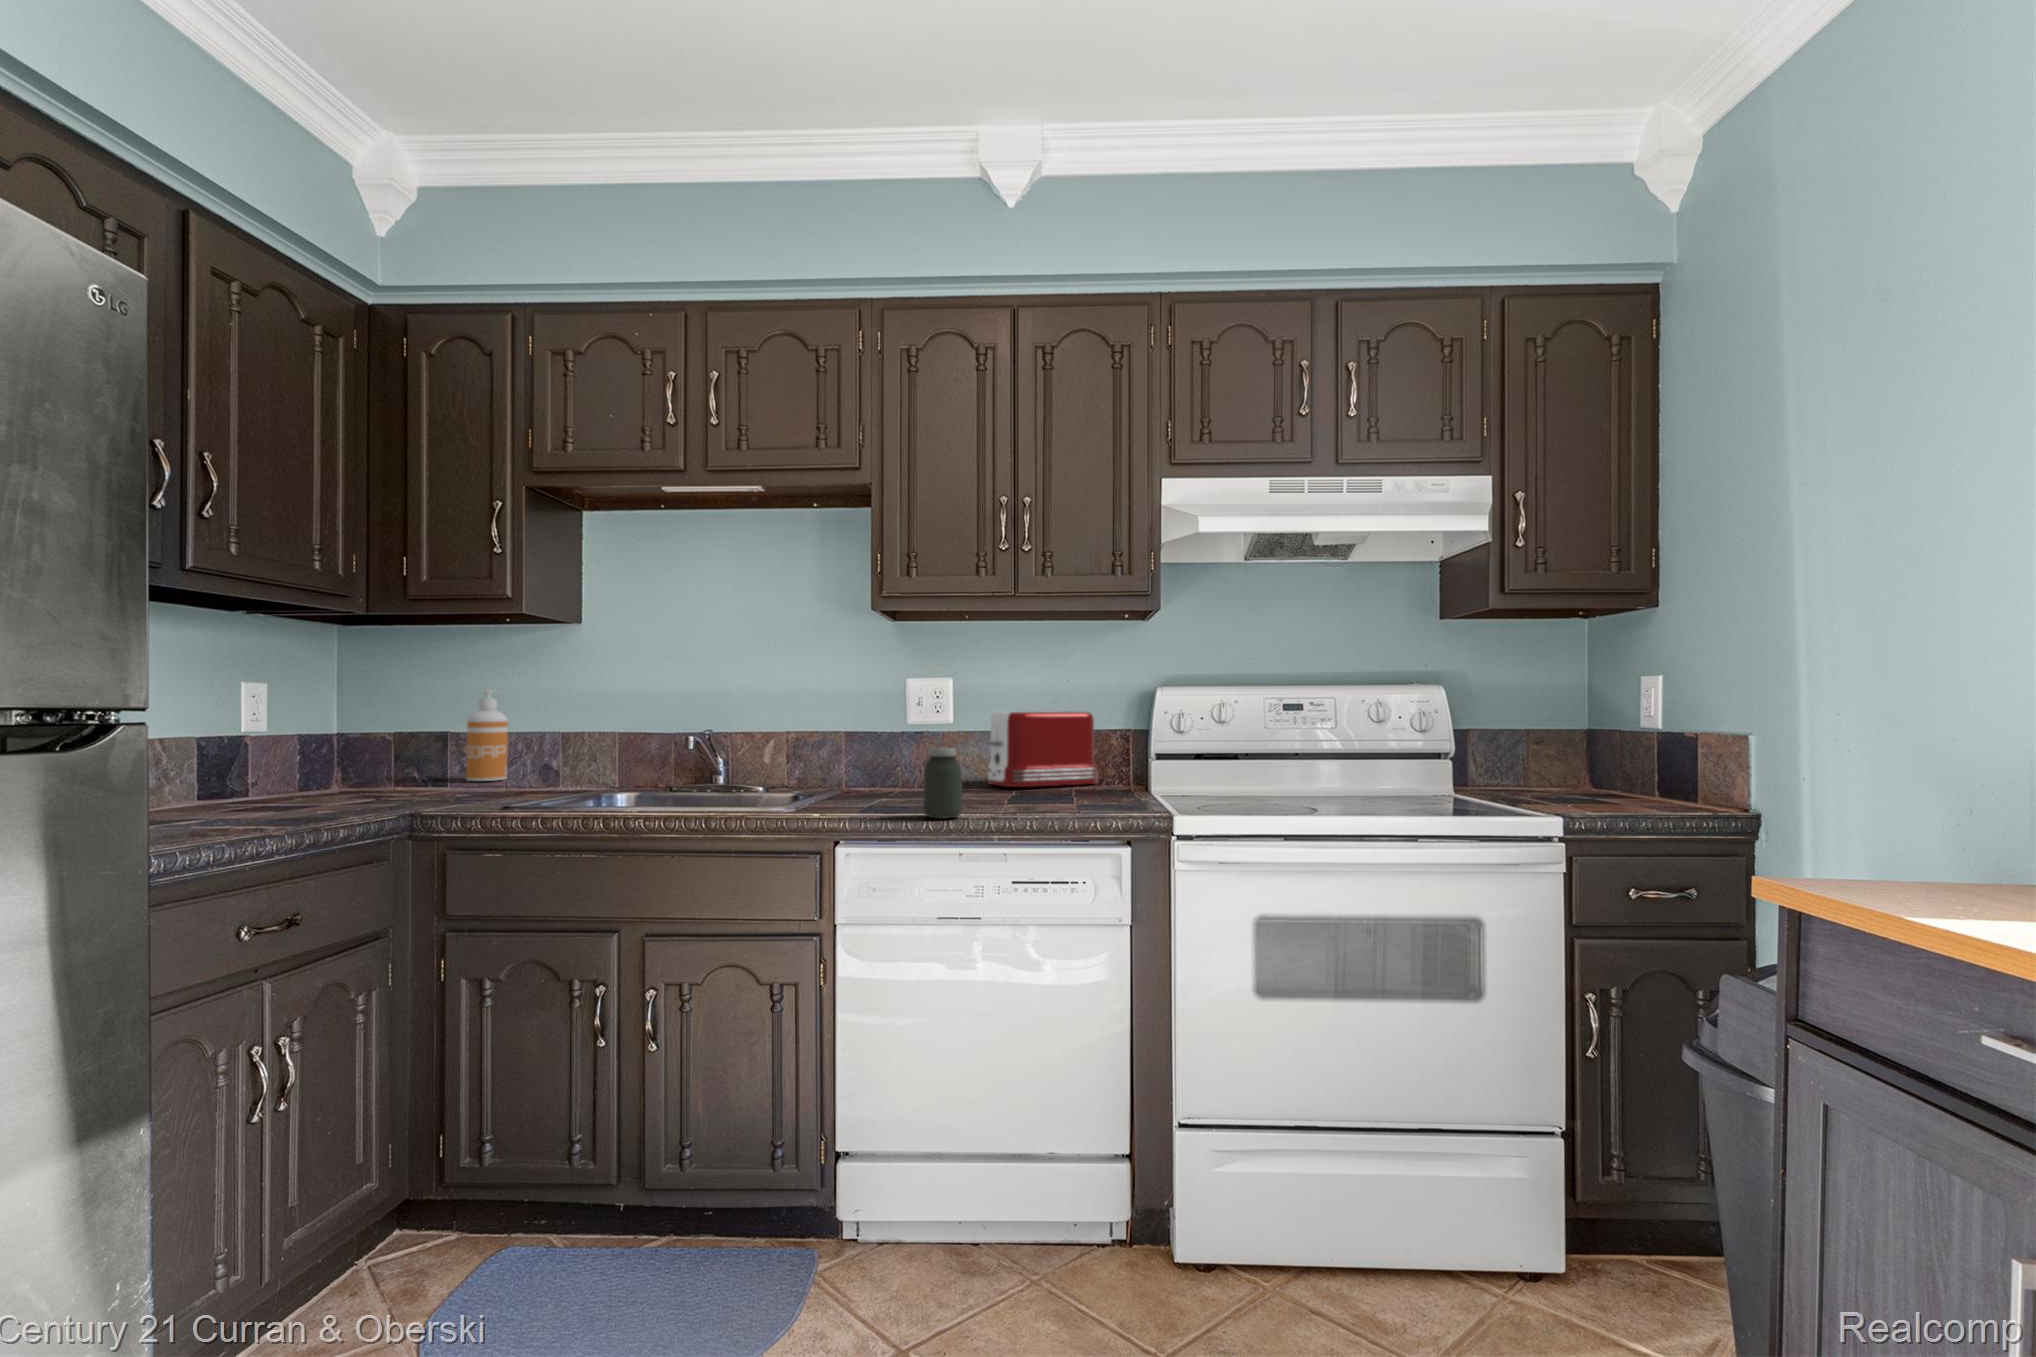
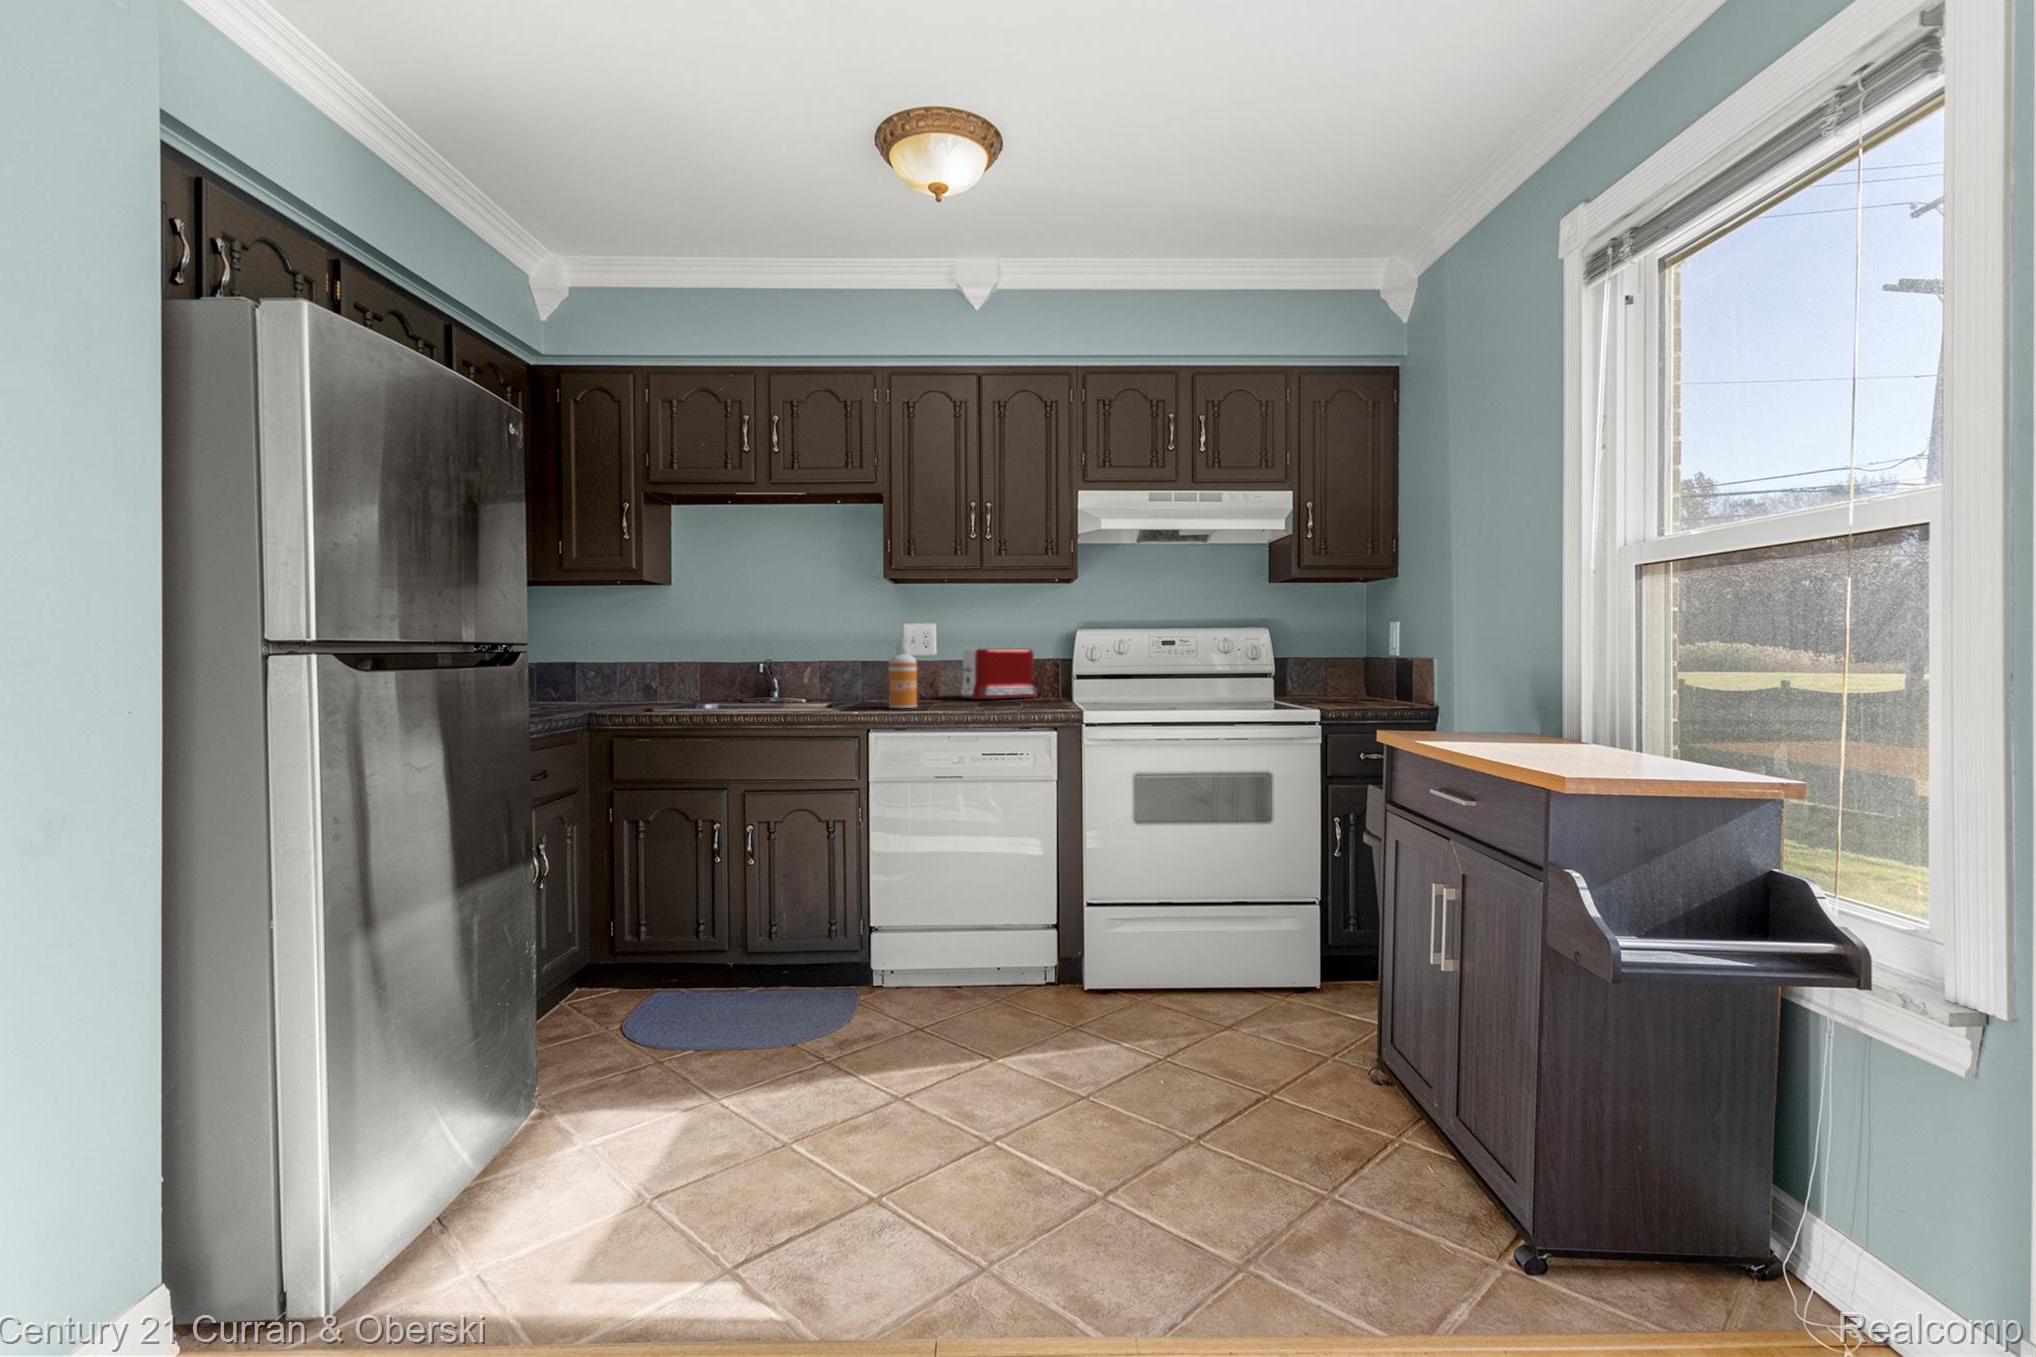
soap dispenser: present [467,690,508,781] -> present [889,638,917,708]
jar: present [924,748,962,818] -> none [925,670,949,715]

